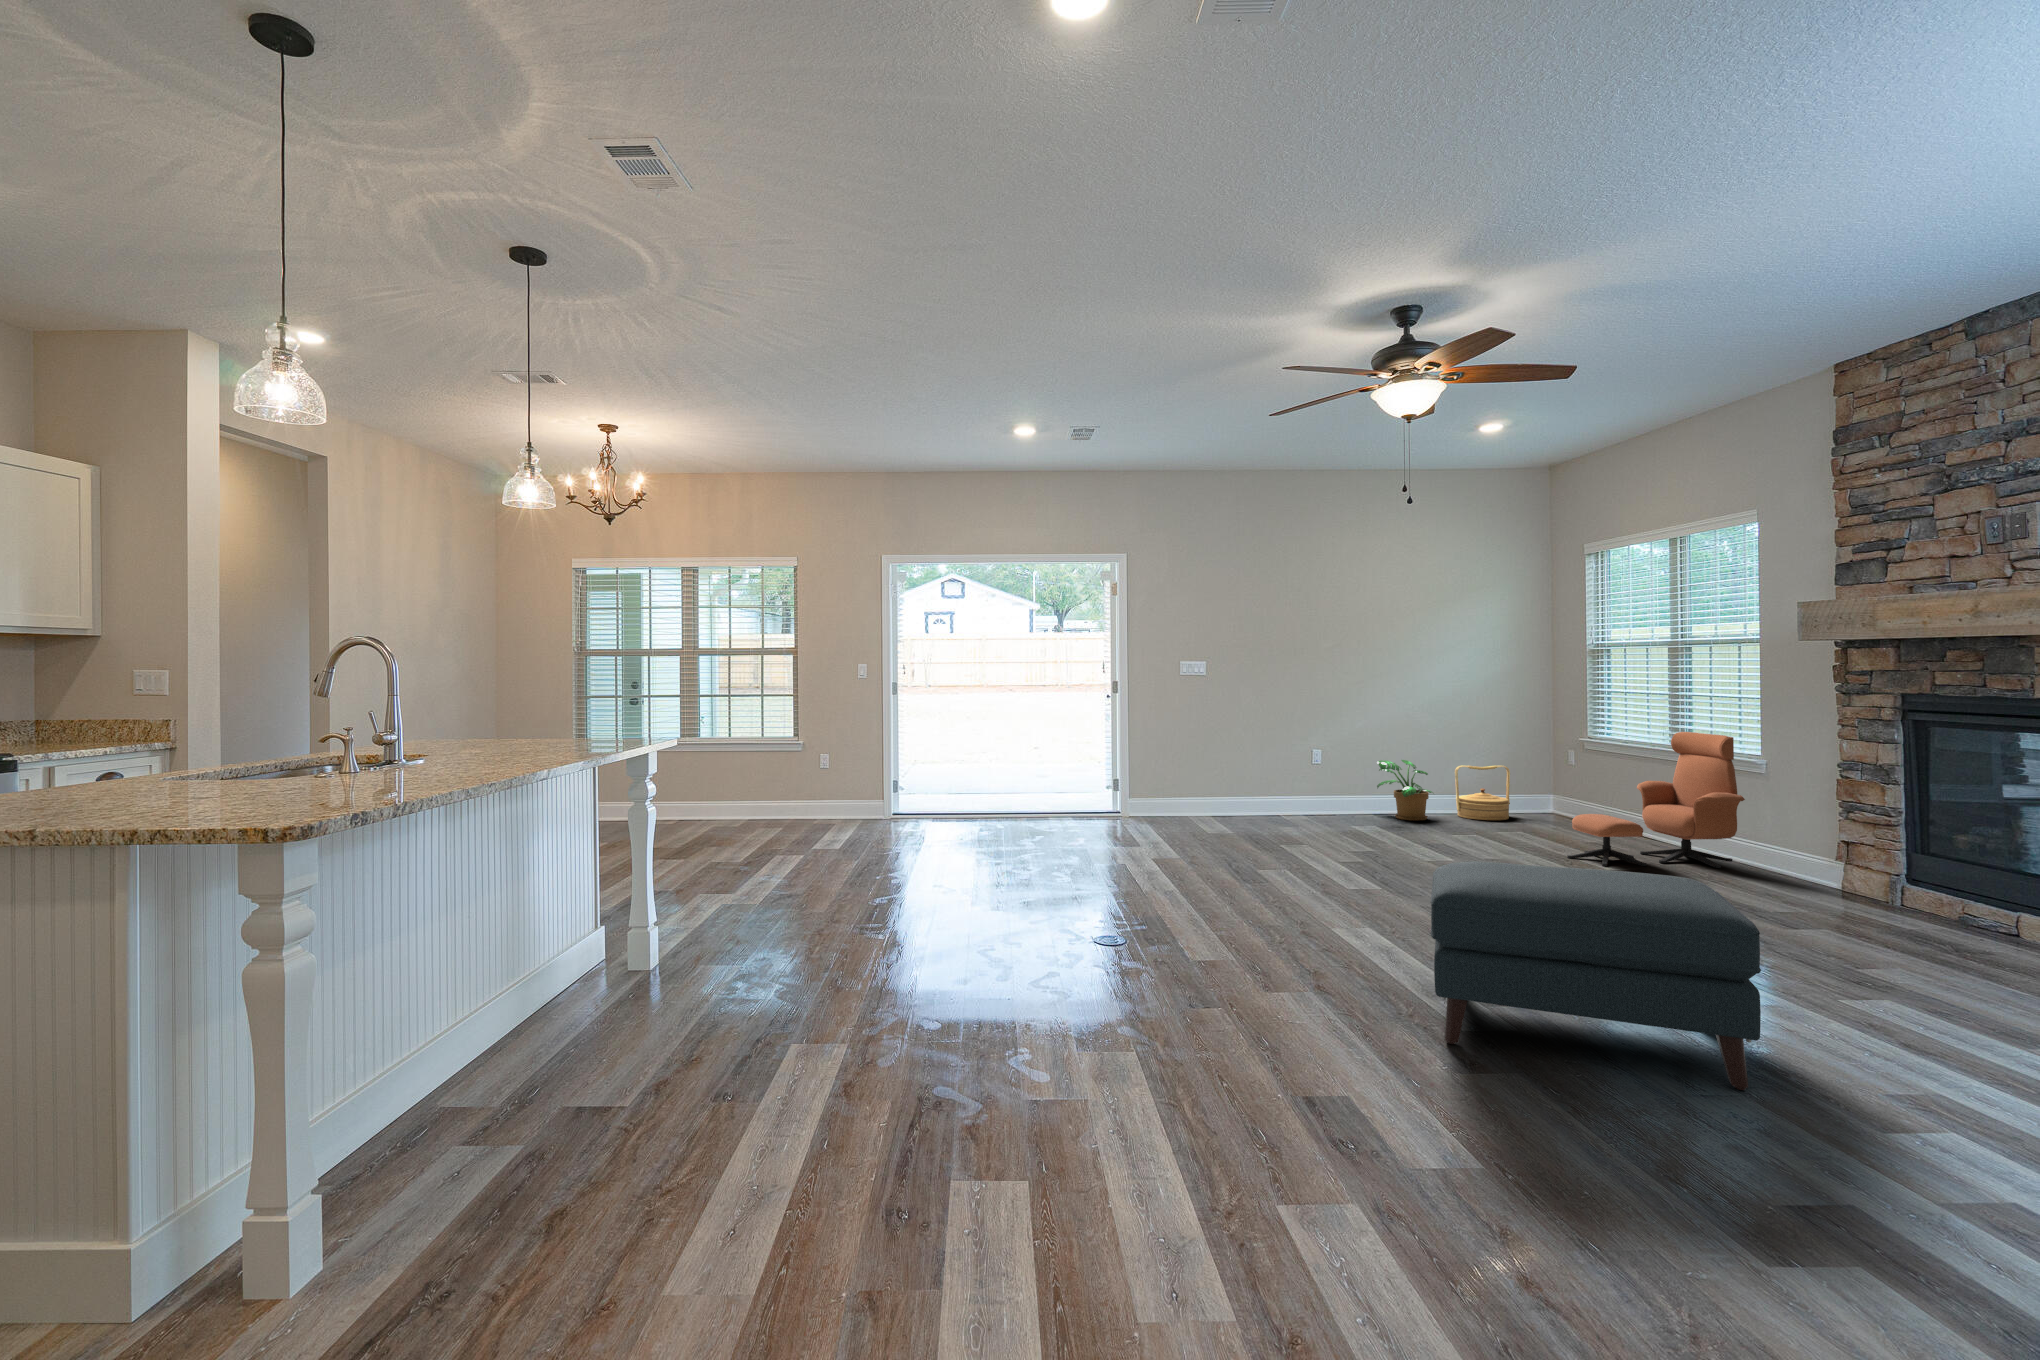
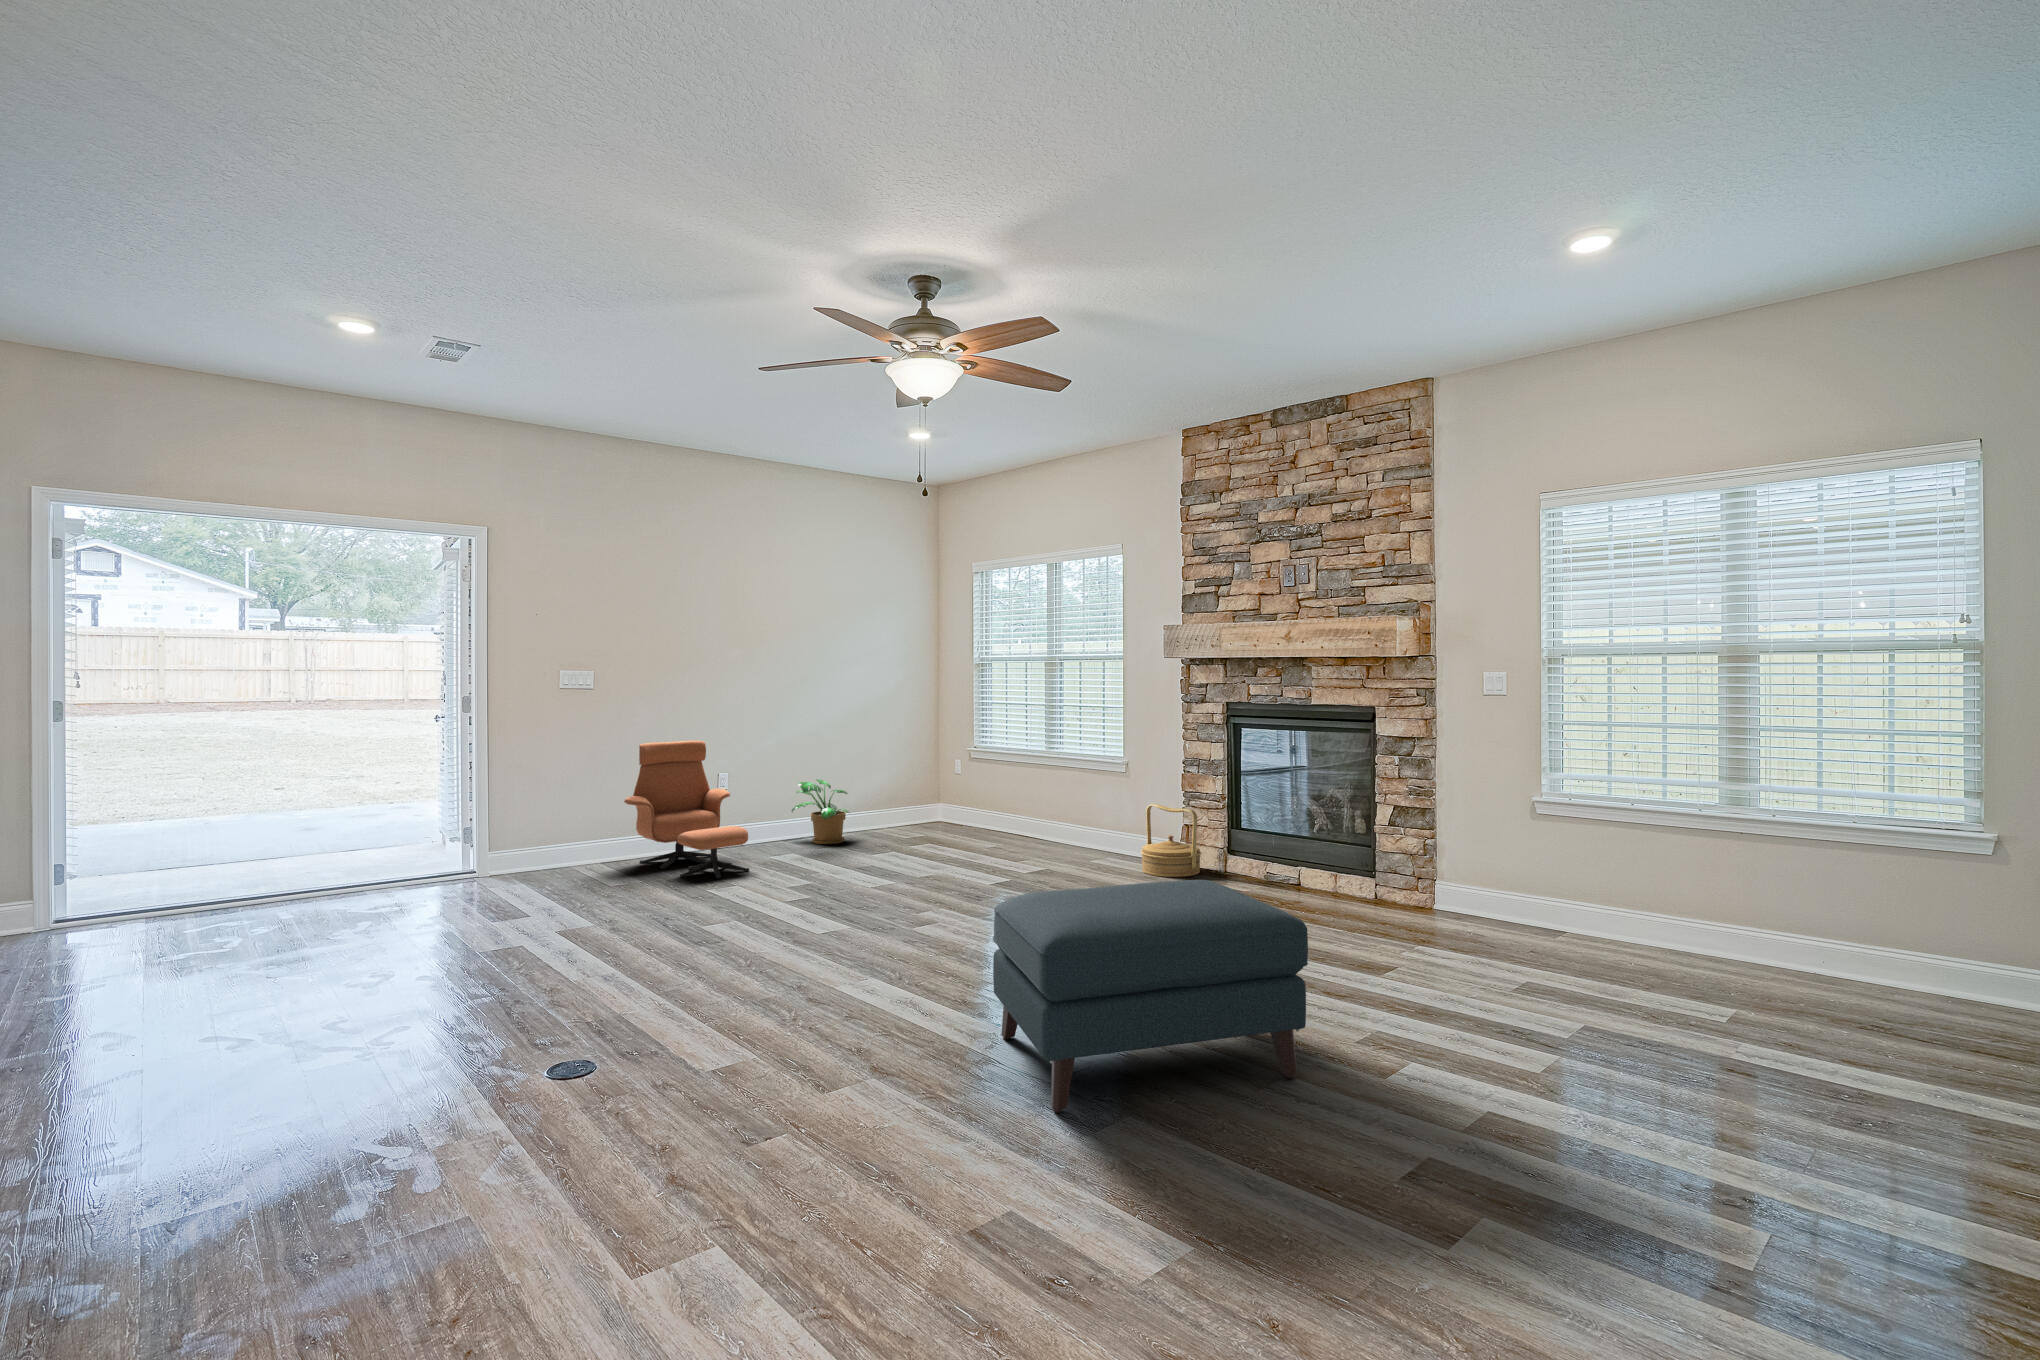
lounge chair: present [1567,732,1745,868] -> present [624,741,749,878]
woven basket: present [1455,766,1510,820] -> present [1141,804,1201,877]

